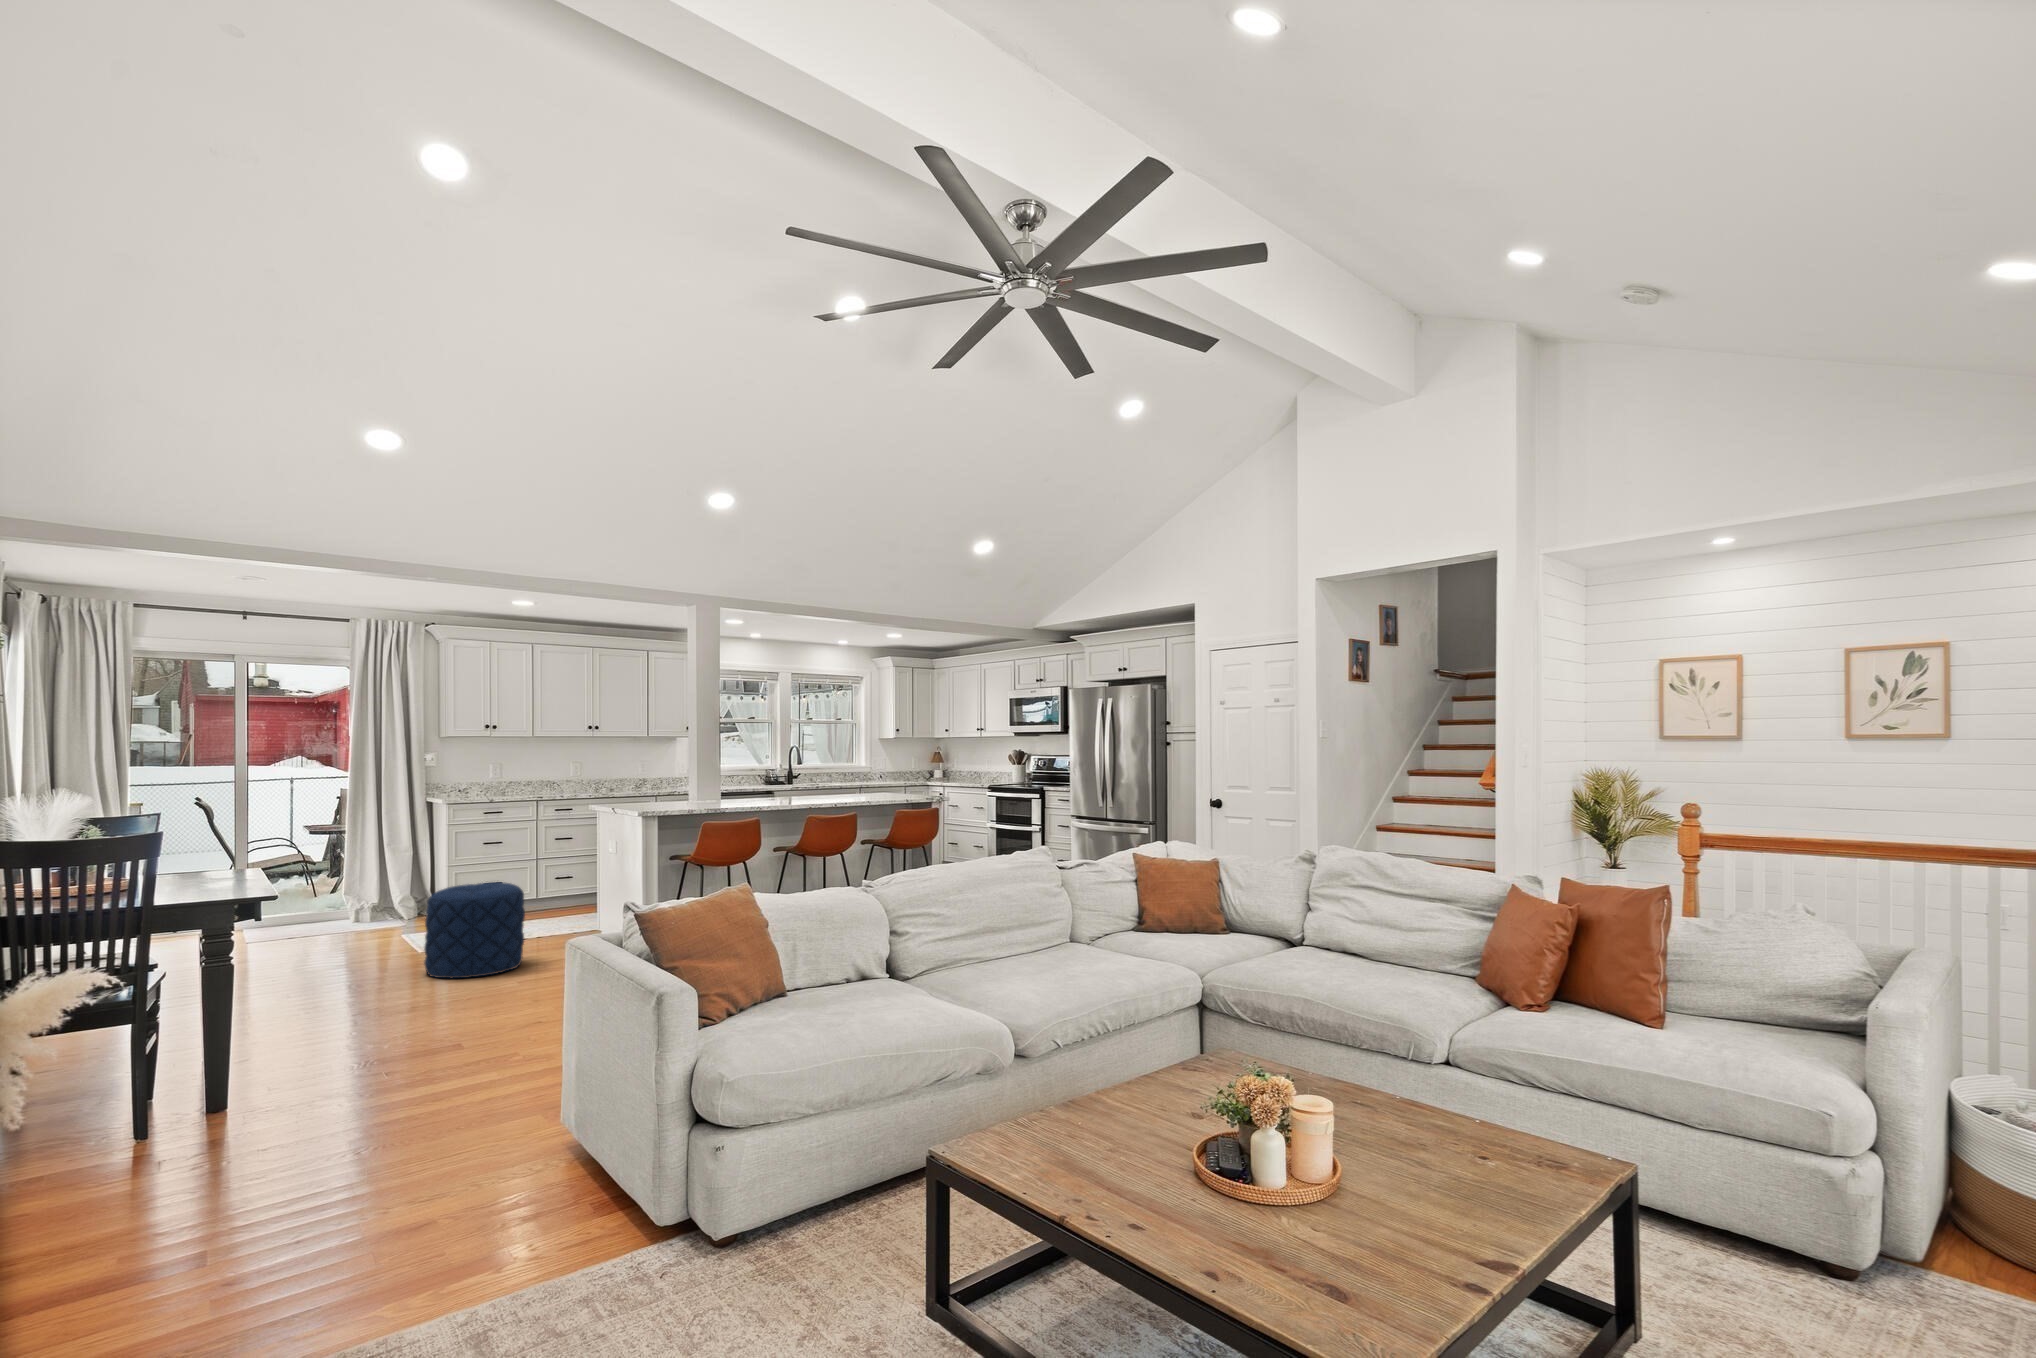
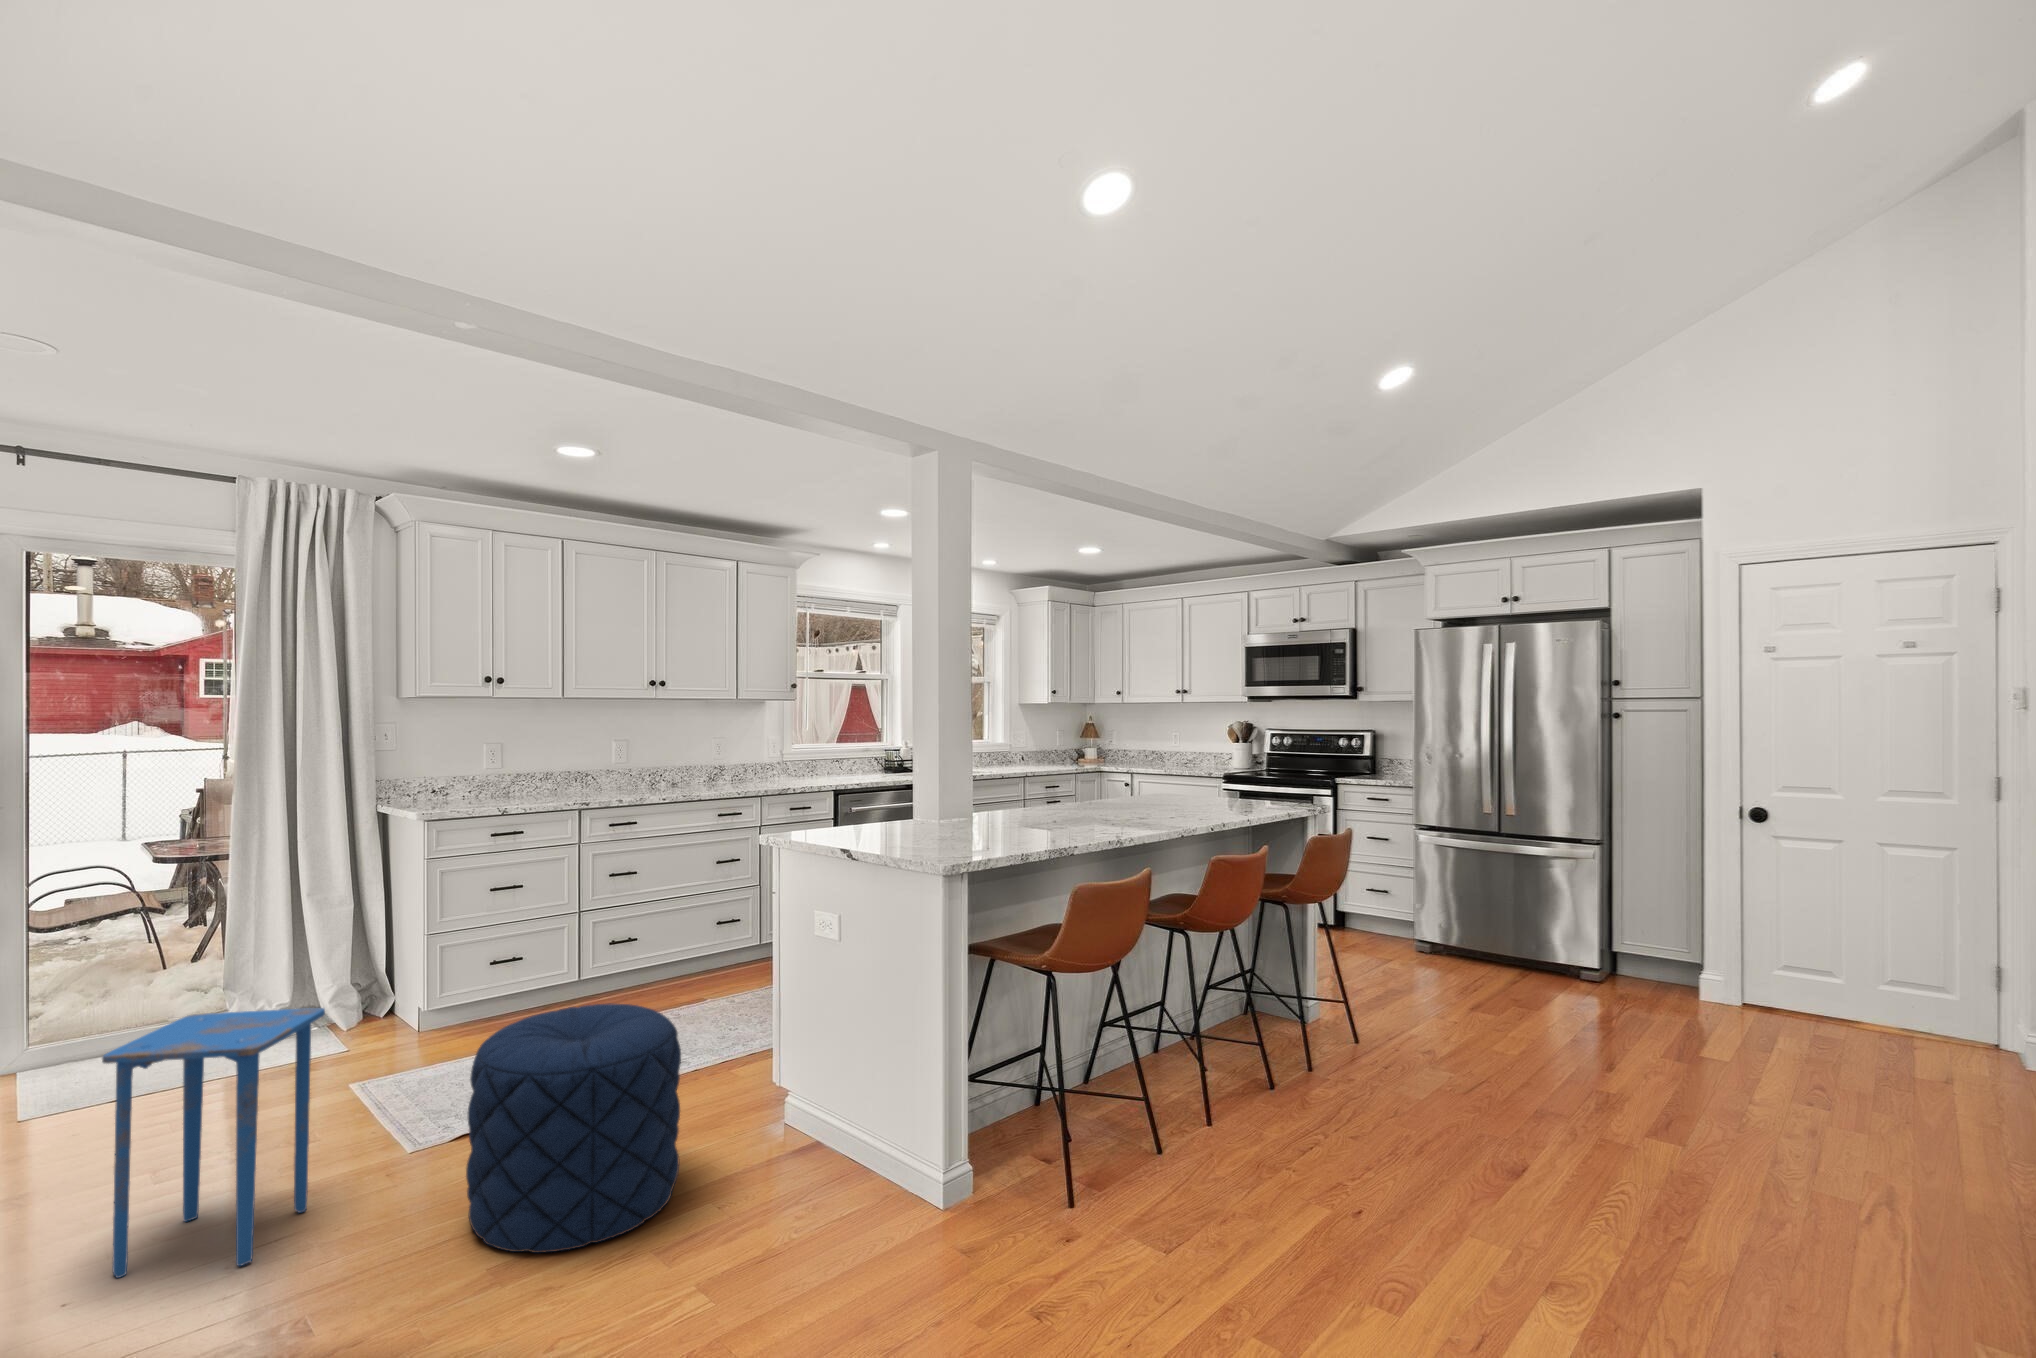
side table: none [281,878,372,978] -> present [102,1008,325,1278]

